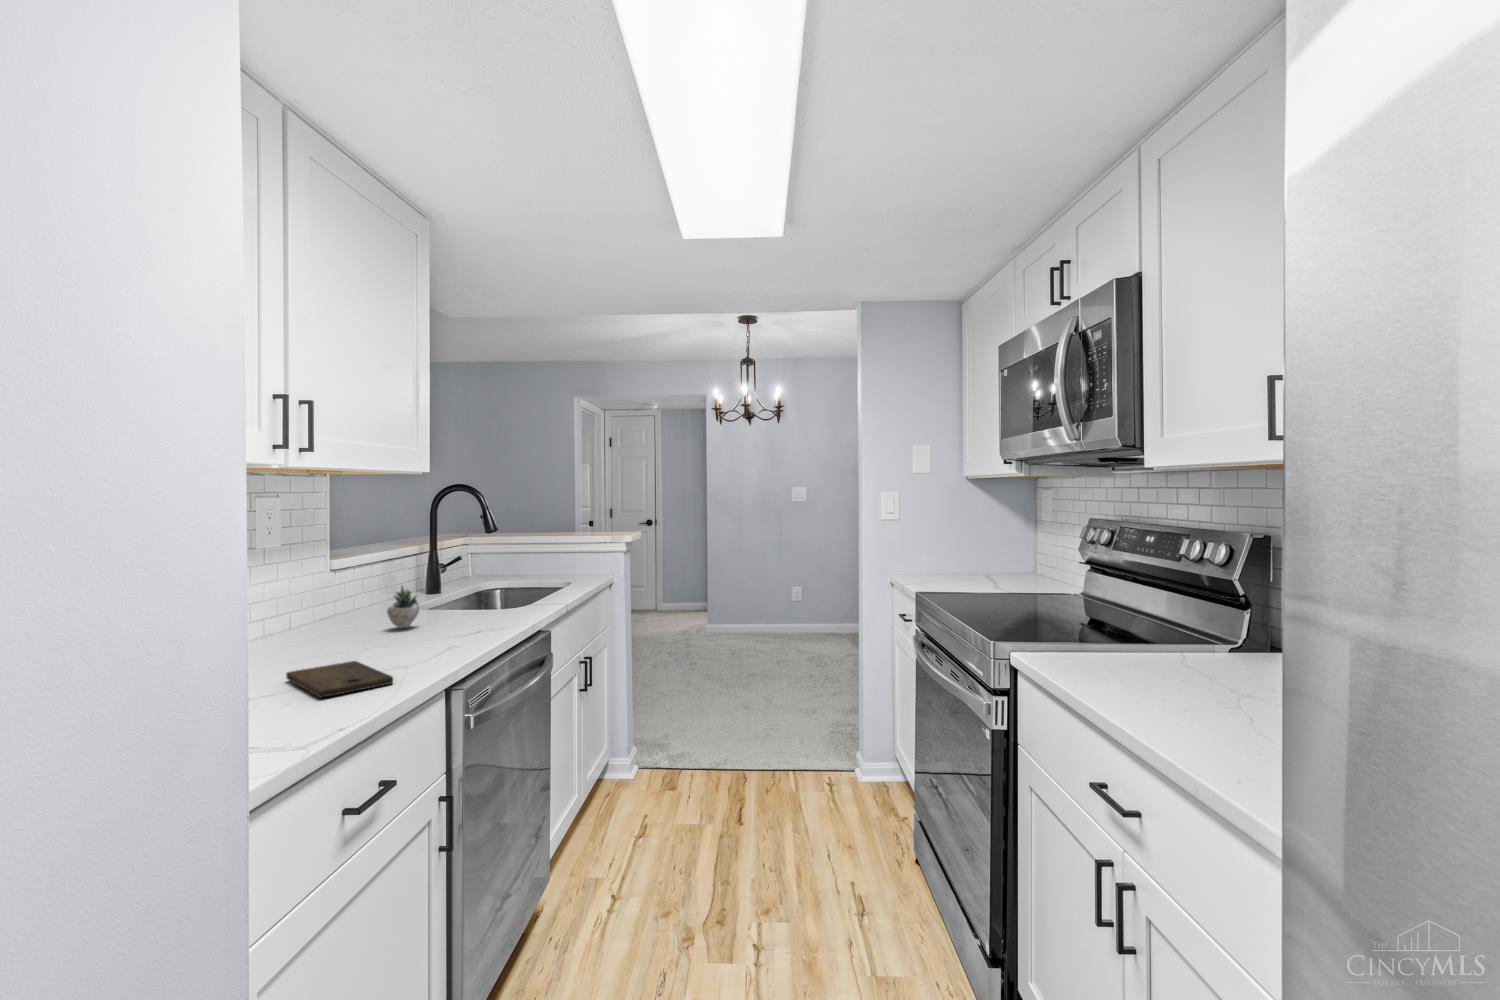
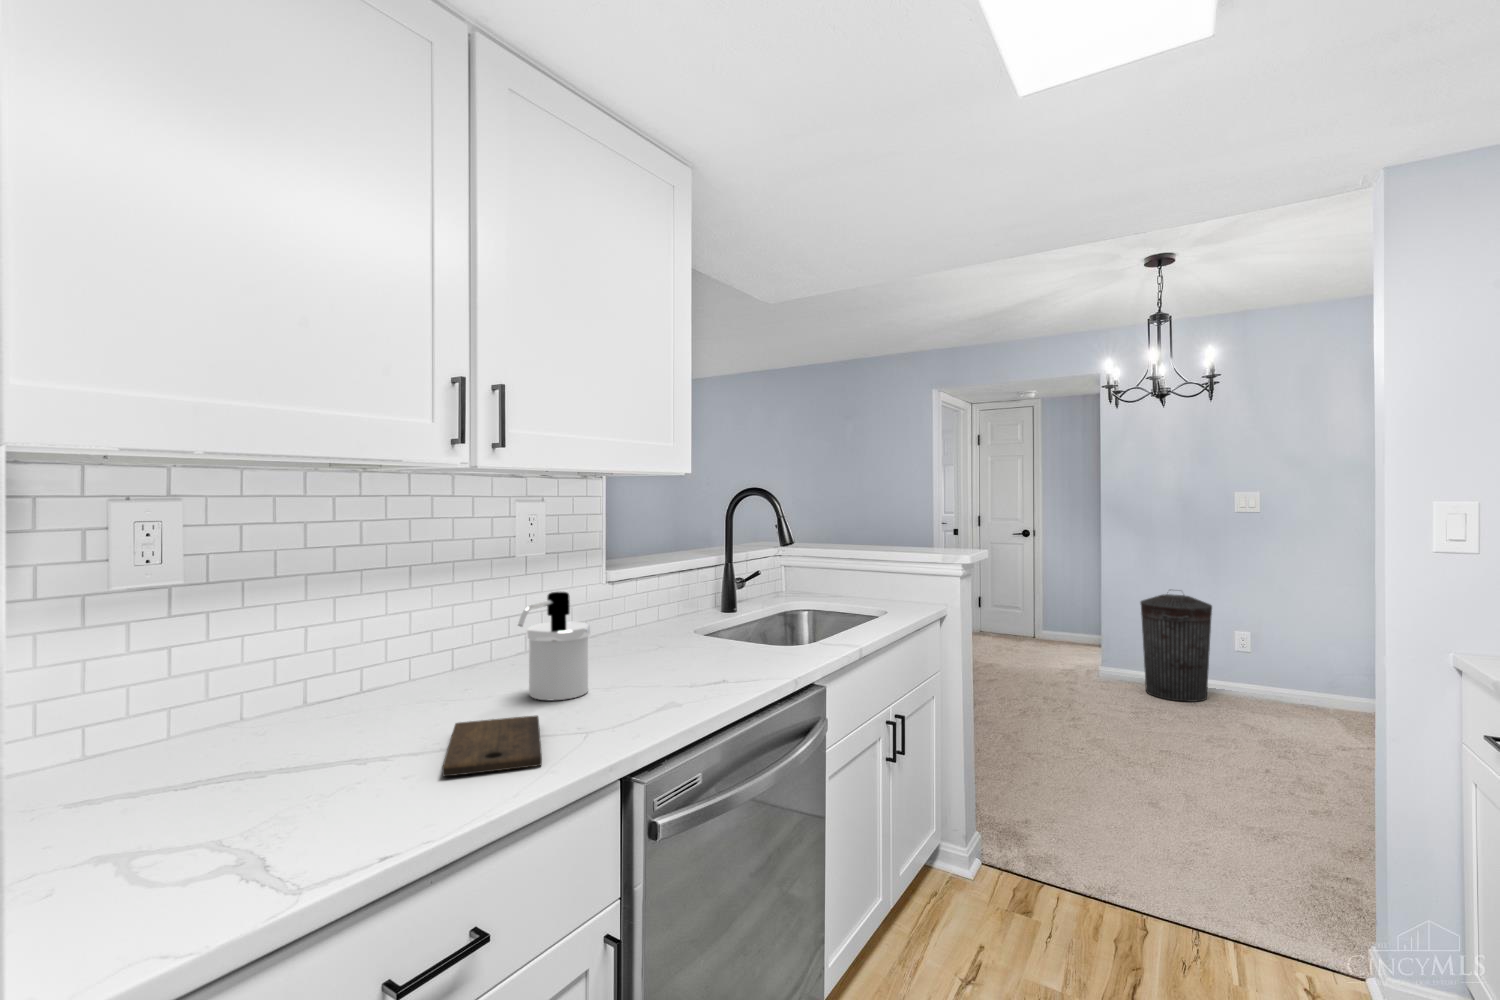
trash can: none [735,561,781,642] -> present [1141,594,1212,702]
soap dispenser: none [315,569,373,656] -> present [518,592,590,700]
succulent plant: present [387,586,419,628] -> none [631,607,701,664]

